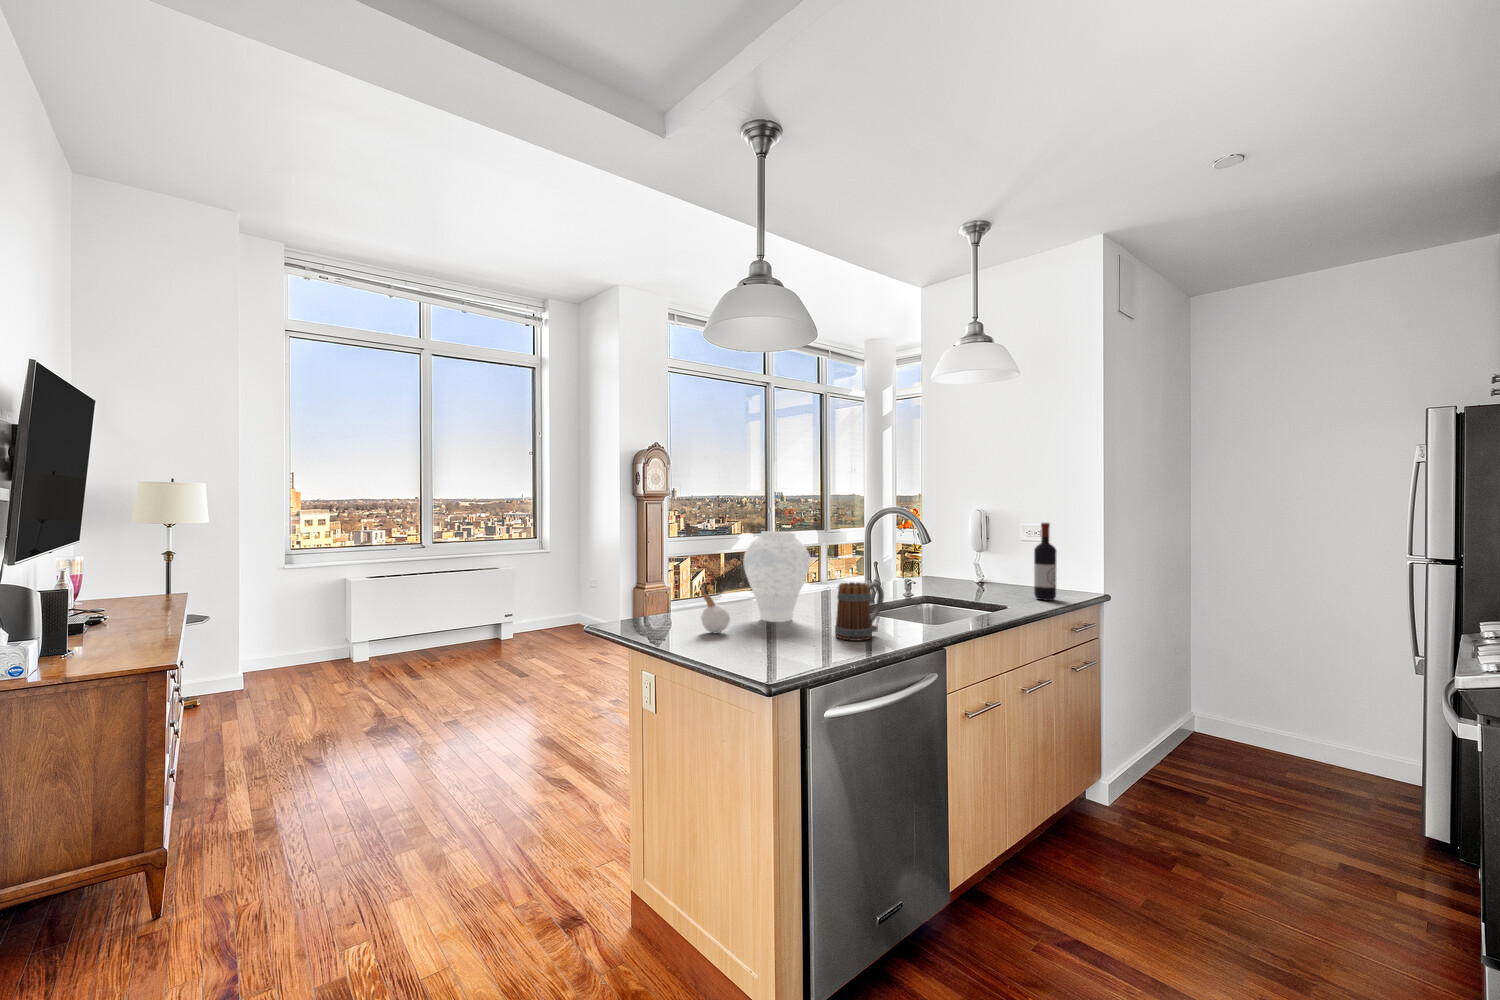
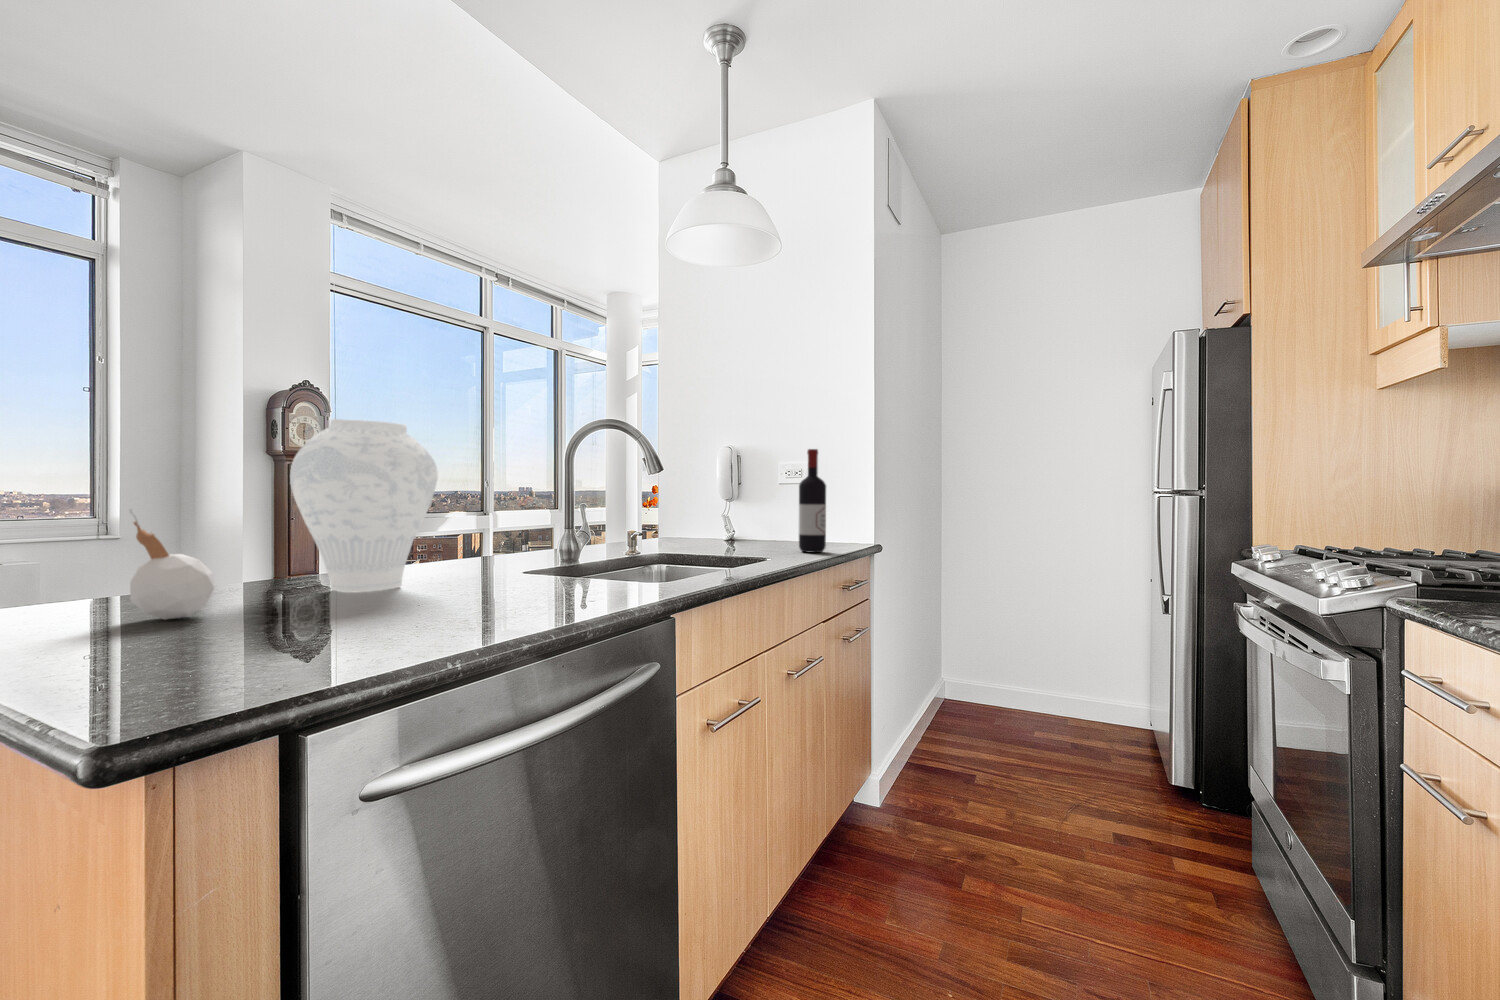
mug: present [835,582,884,641] -> none [462,504,566,614]

